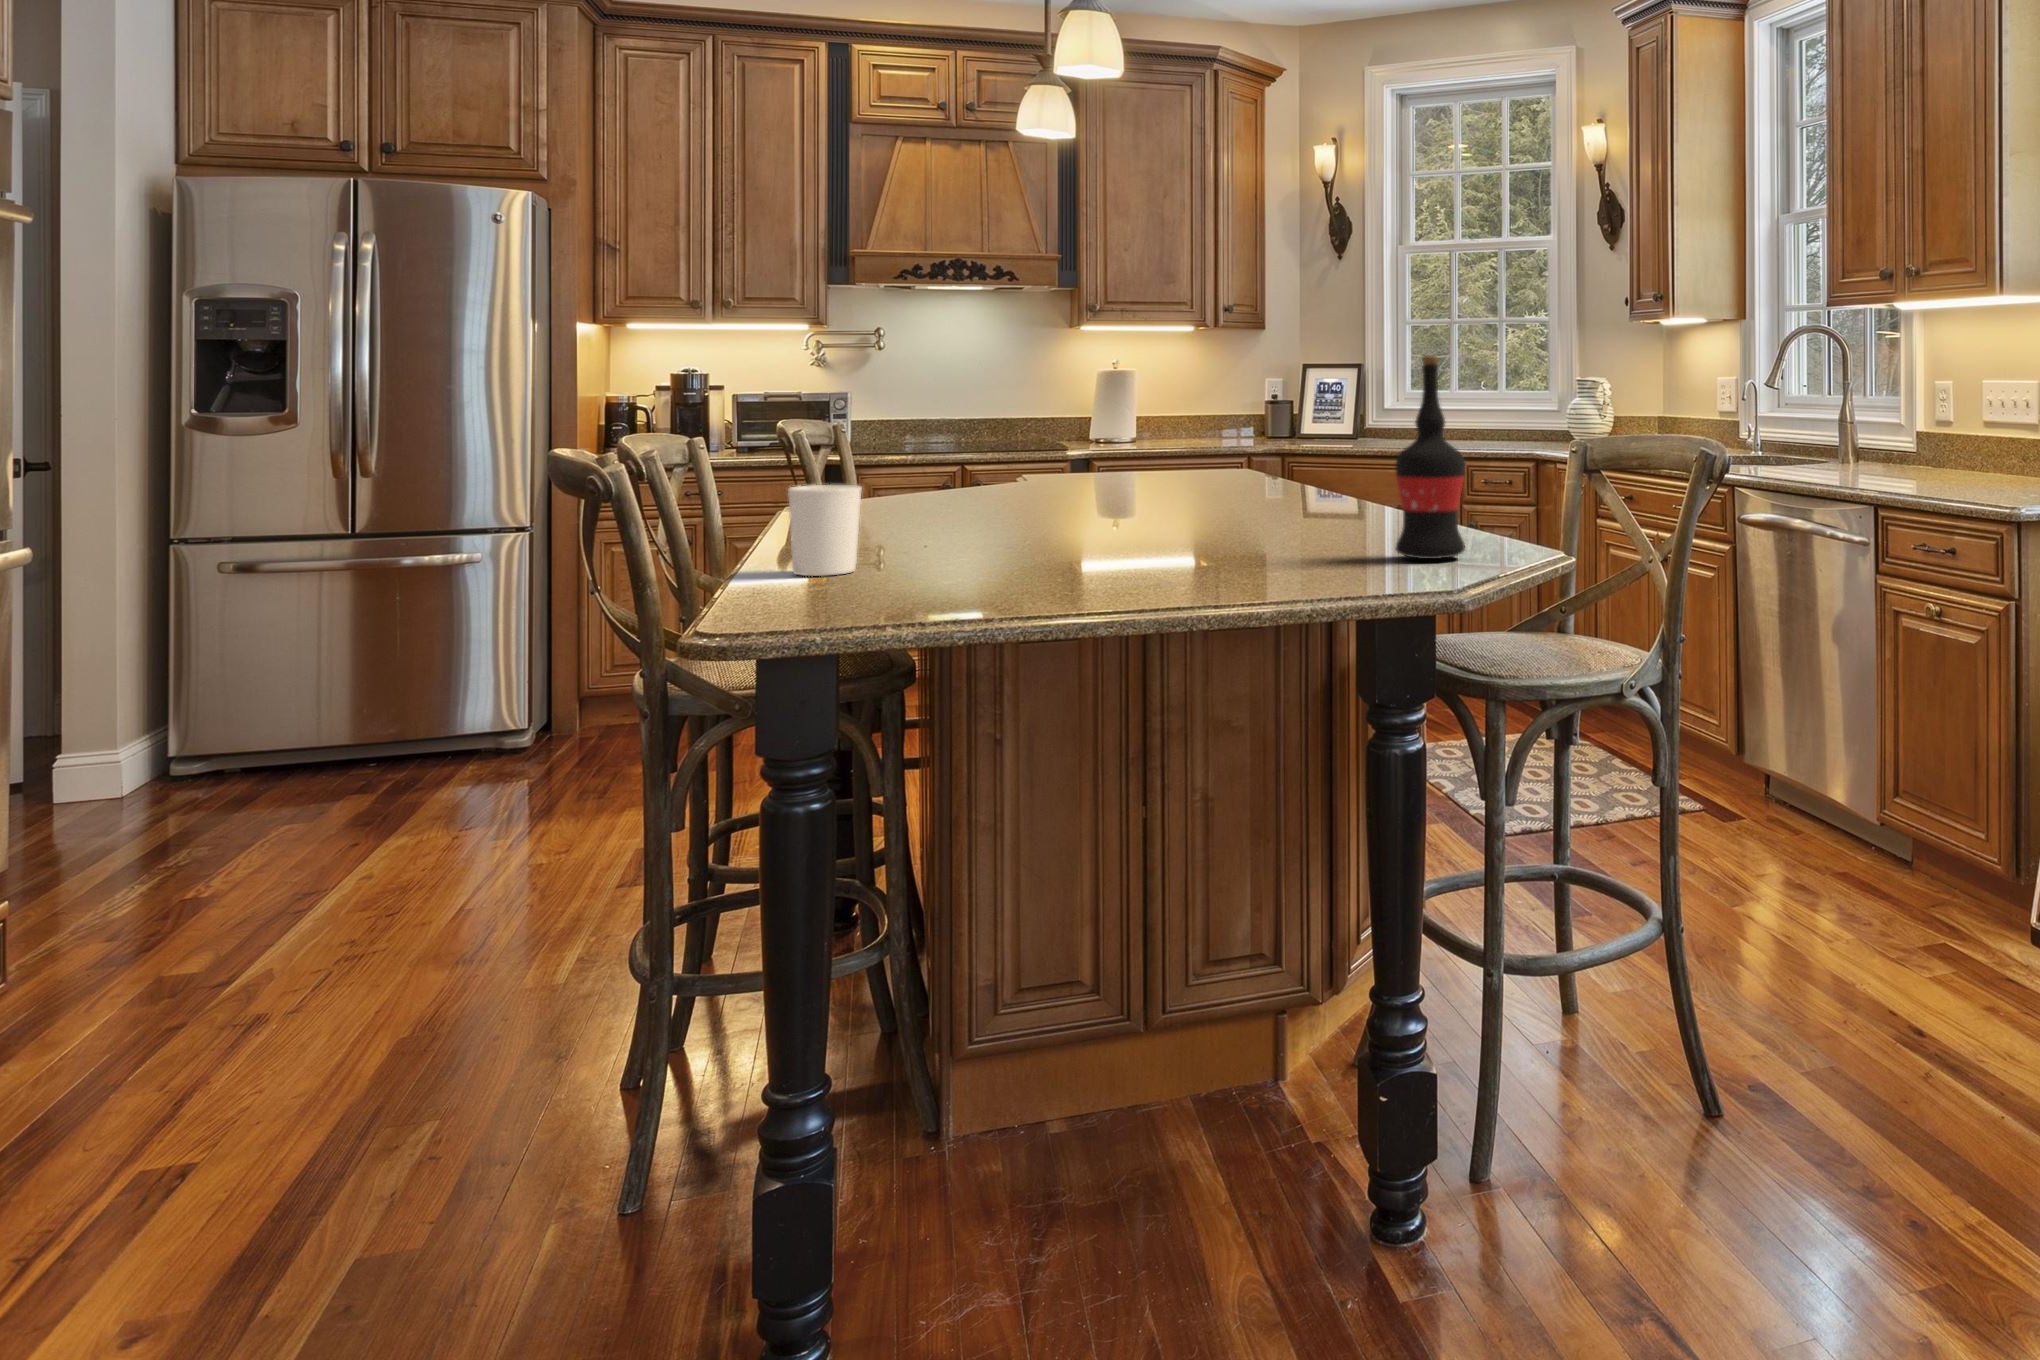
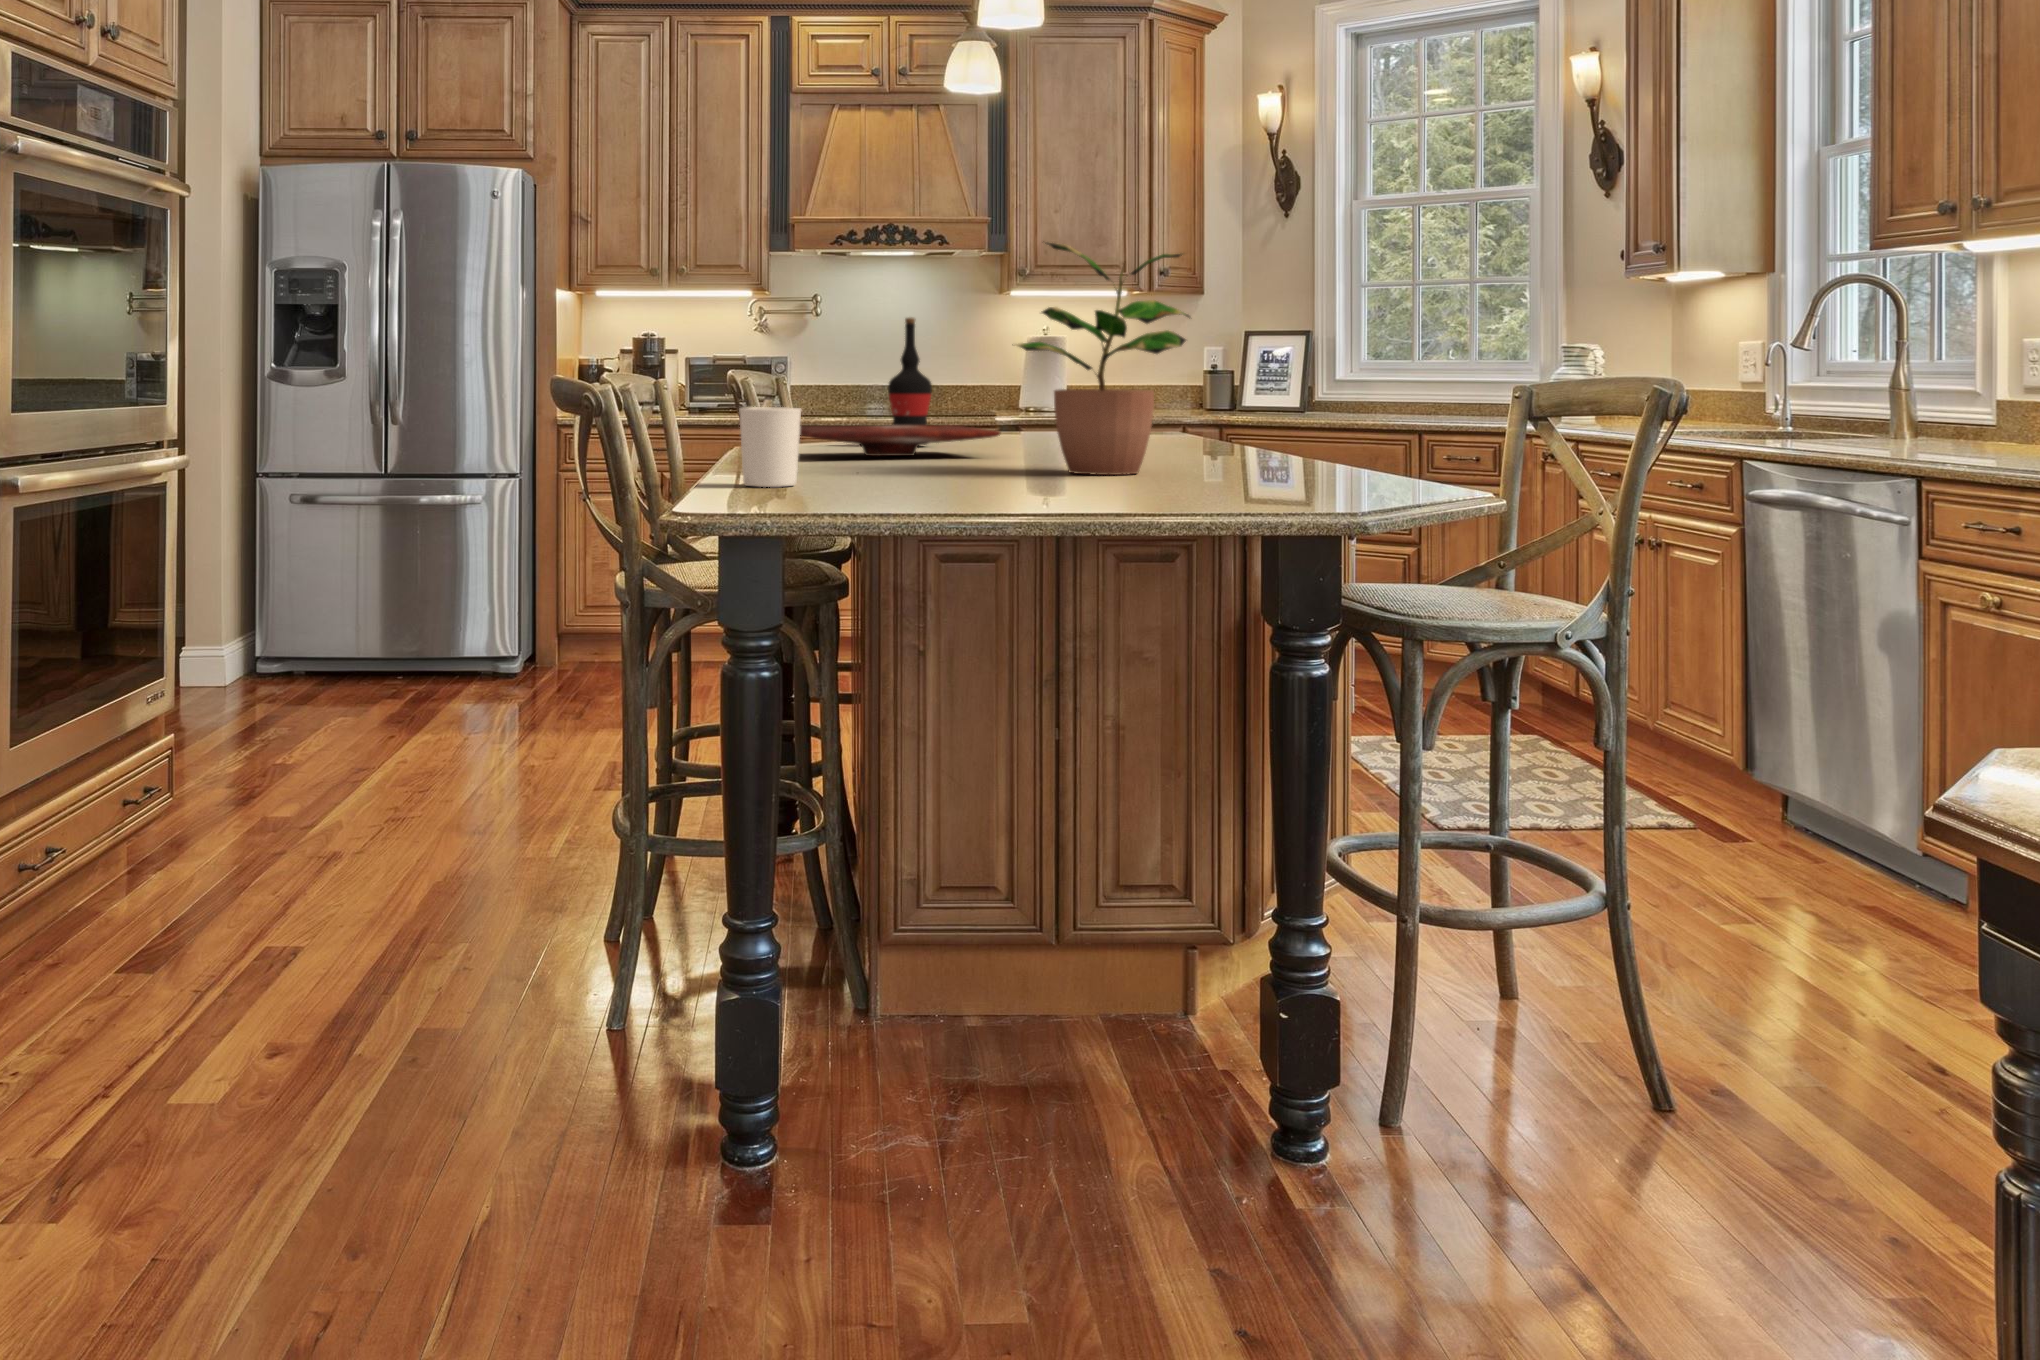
potted plant: none [1094,301,1275,540] -> present [1016,243,1190,475]
wine bottle: present [1396,355,1465,559] -> present [888,317,932,445]
cutting board: none [838,480,1076,517] -> present [800,425,1000,456]

